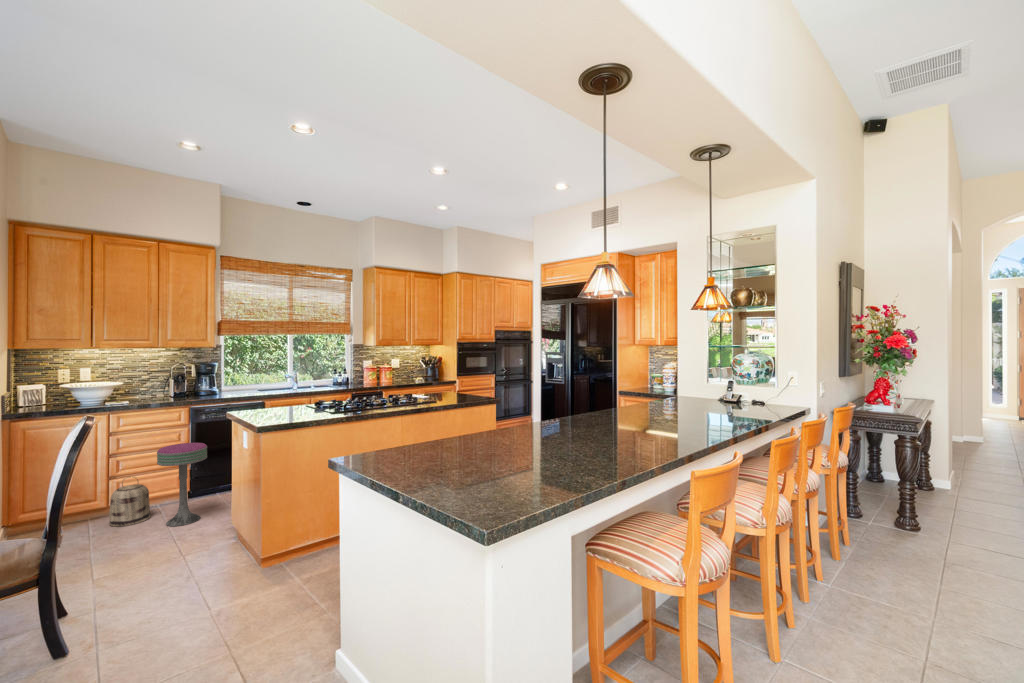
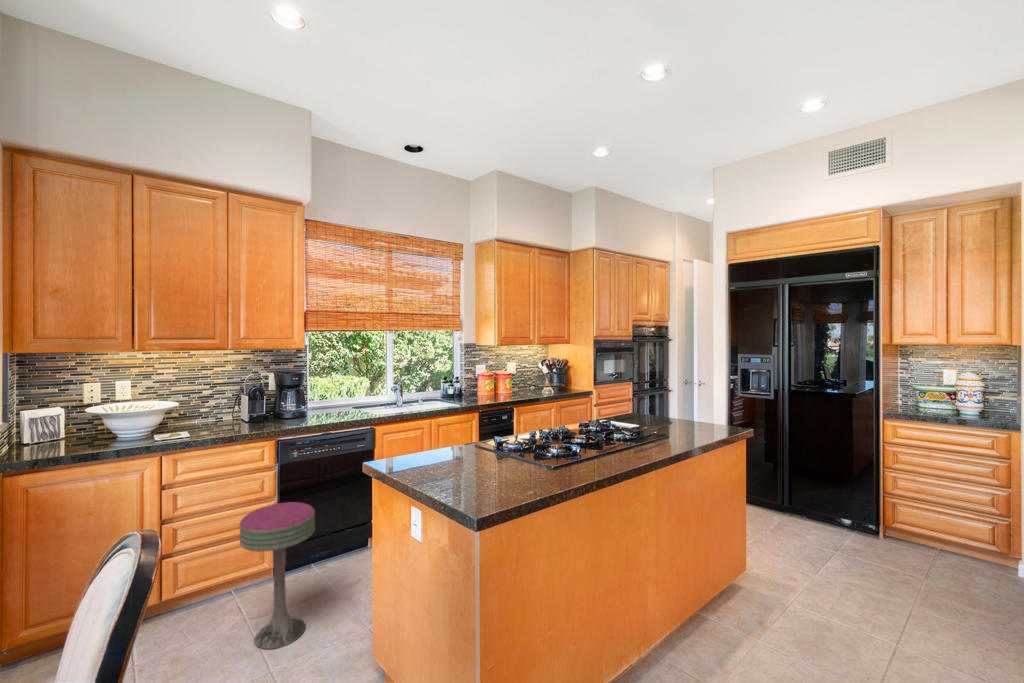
basket: present [109,482,151,527] -> none [163,559,226,647]

